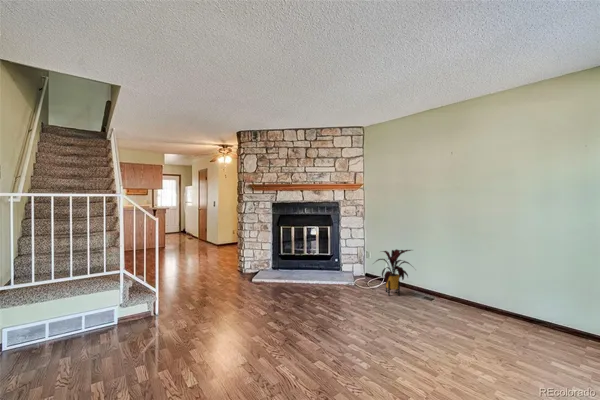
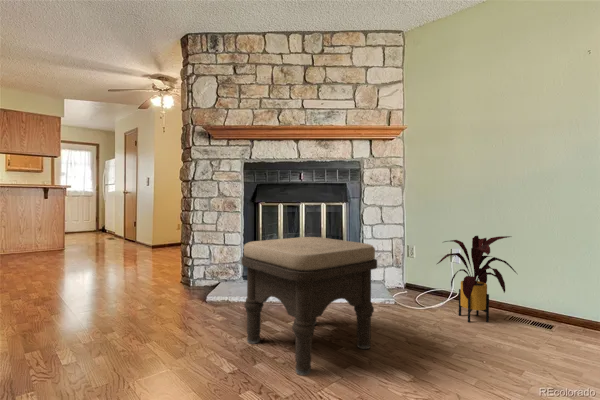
ottoman: none [269,250,333,315] -> present [241,237,377,375]

